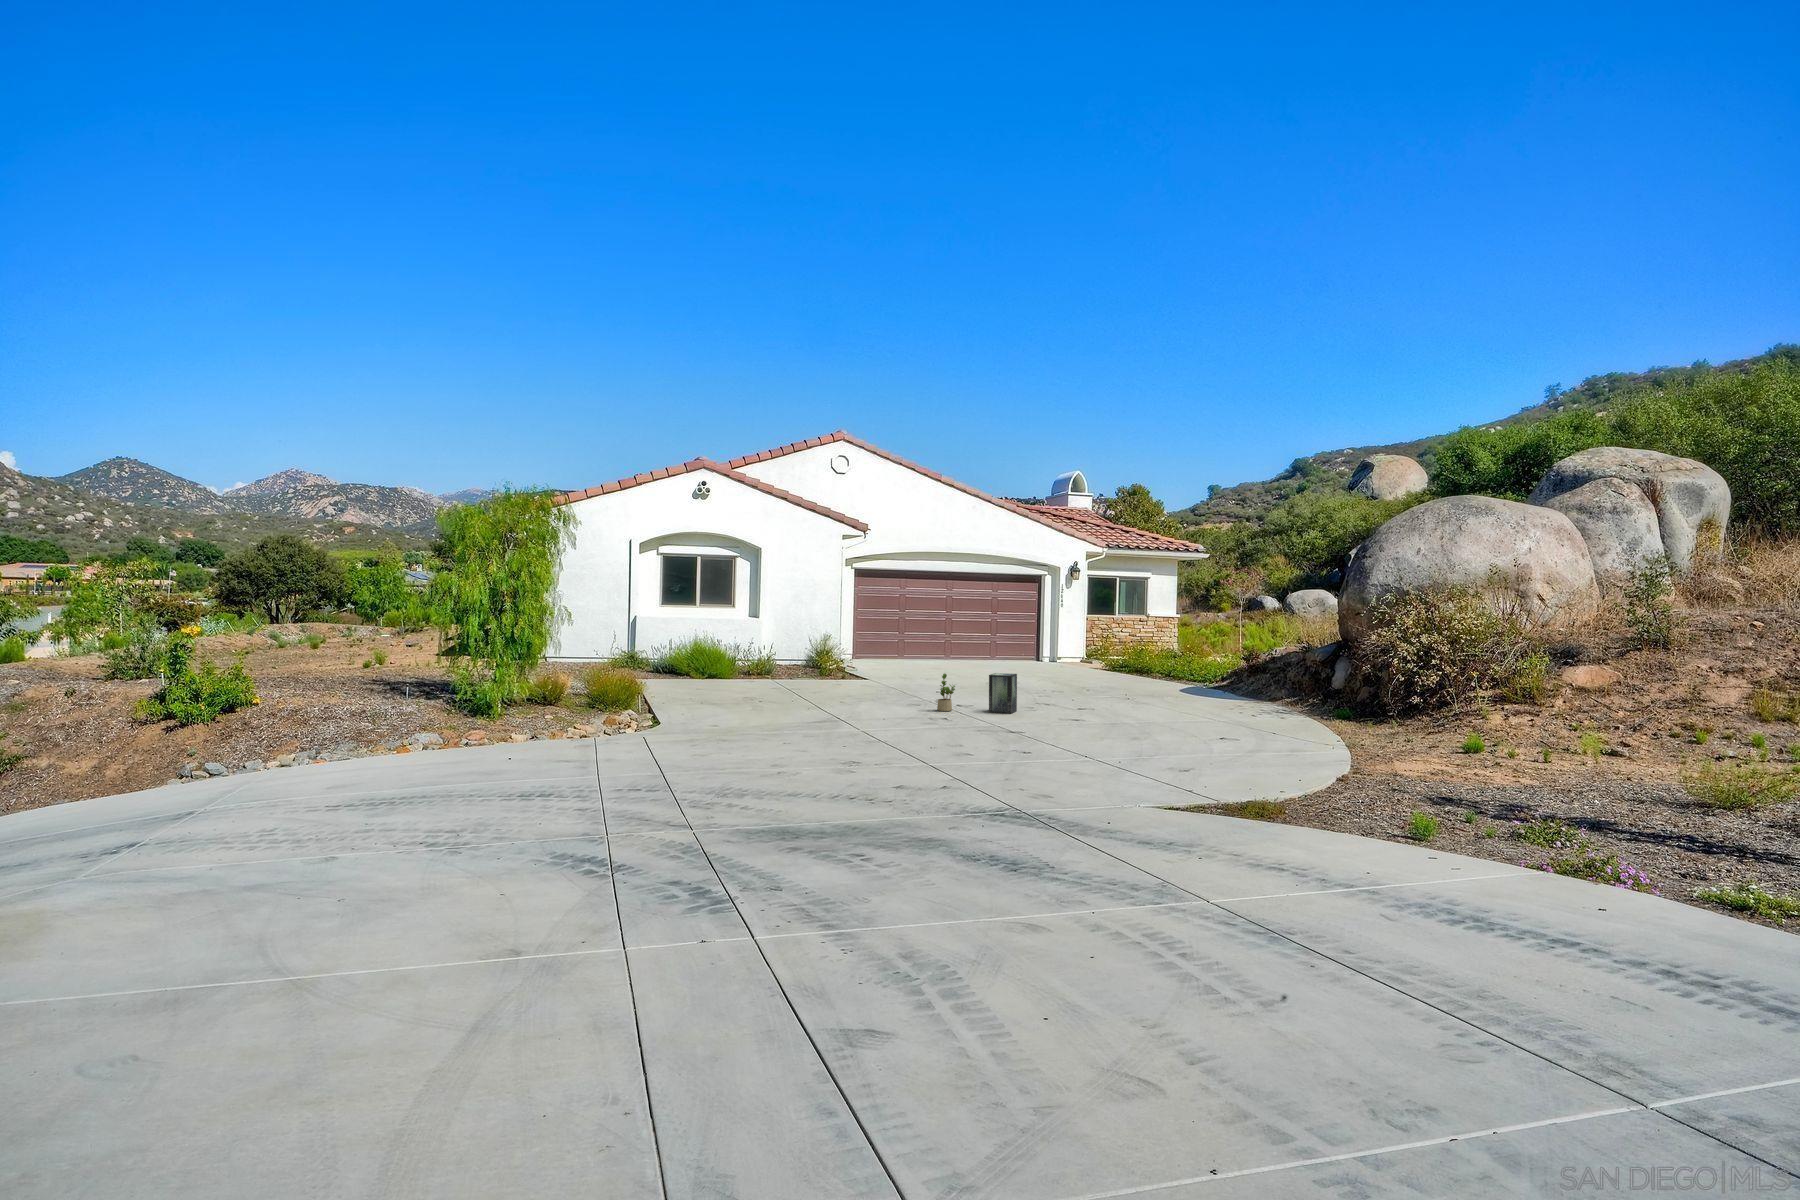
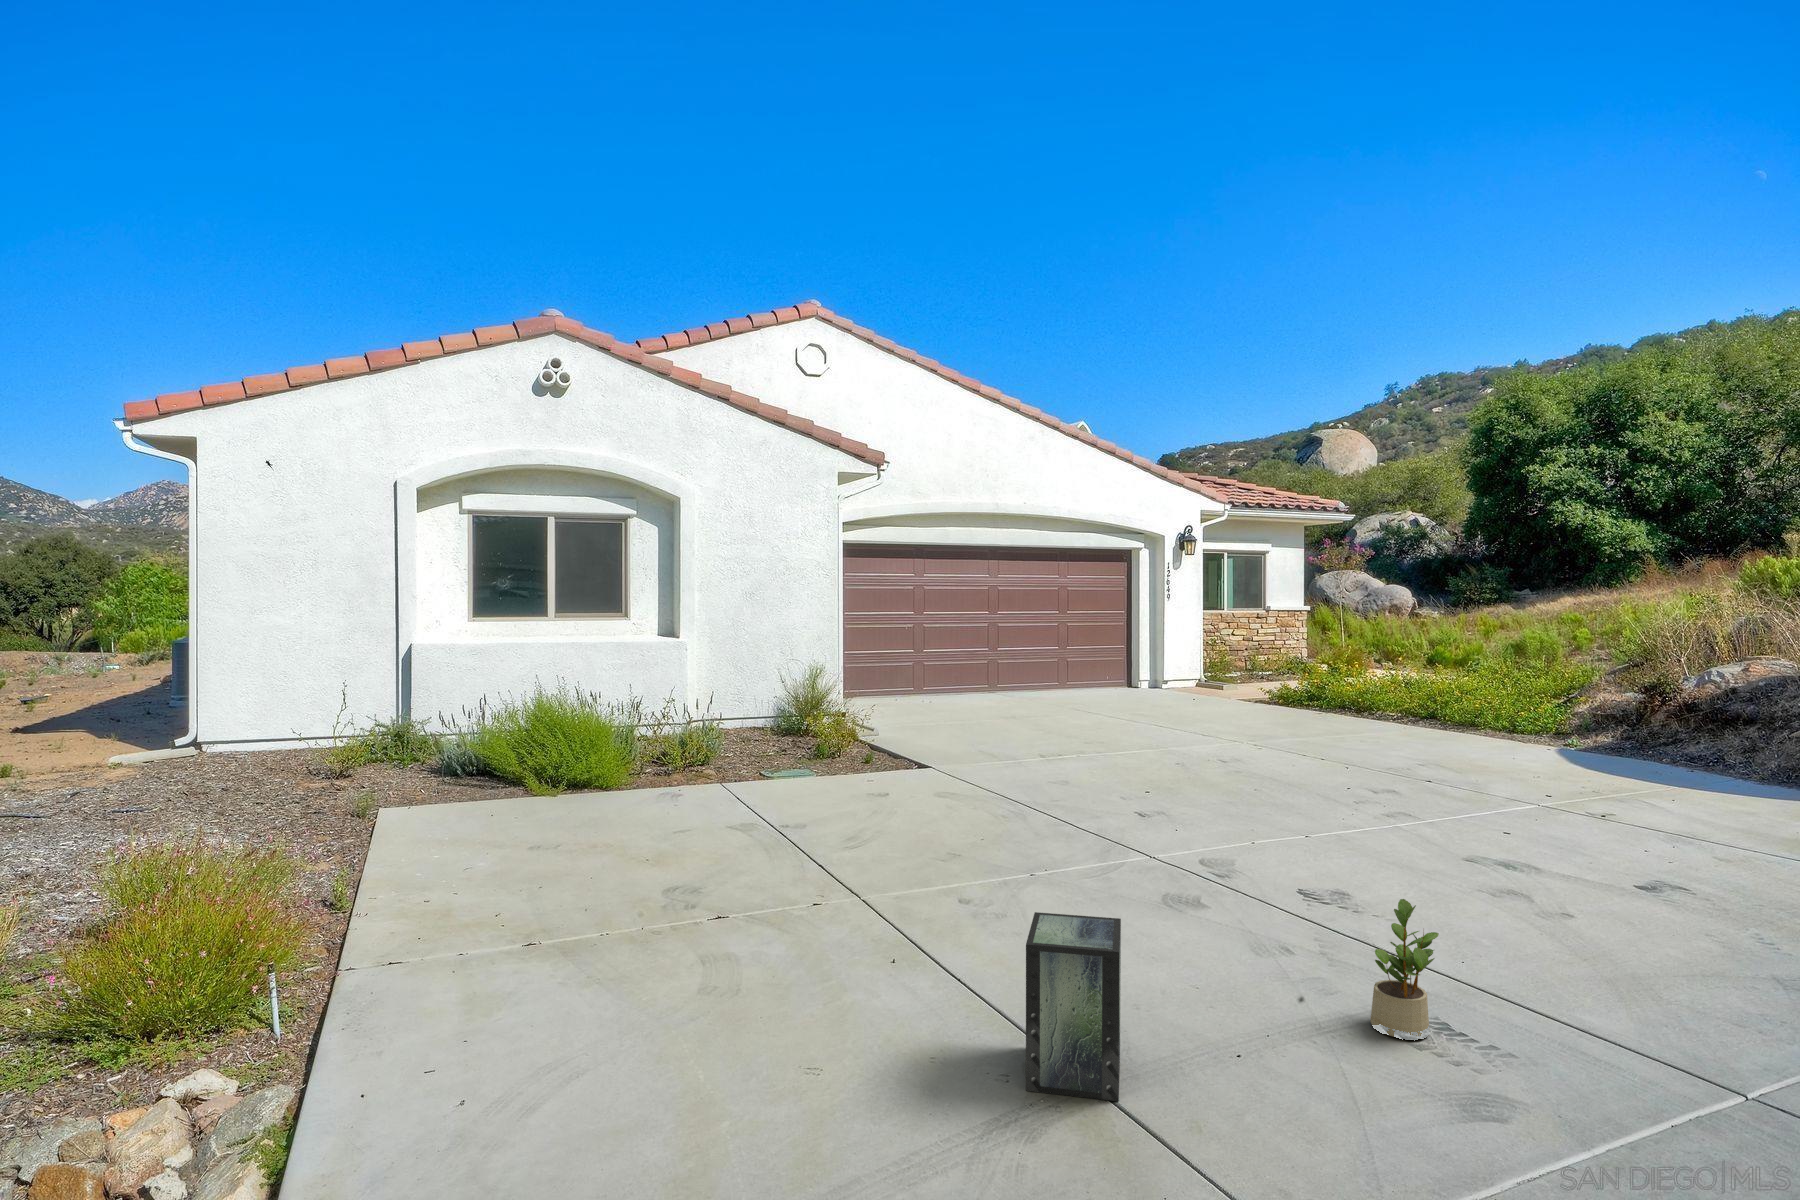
storage box: present [989,673,1017,714] -> present [1026,912,1121,1101]

